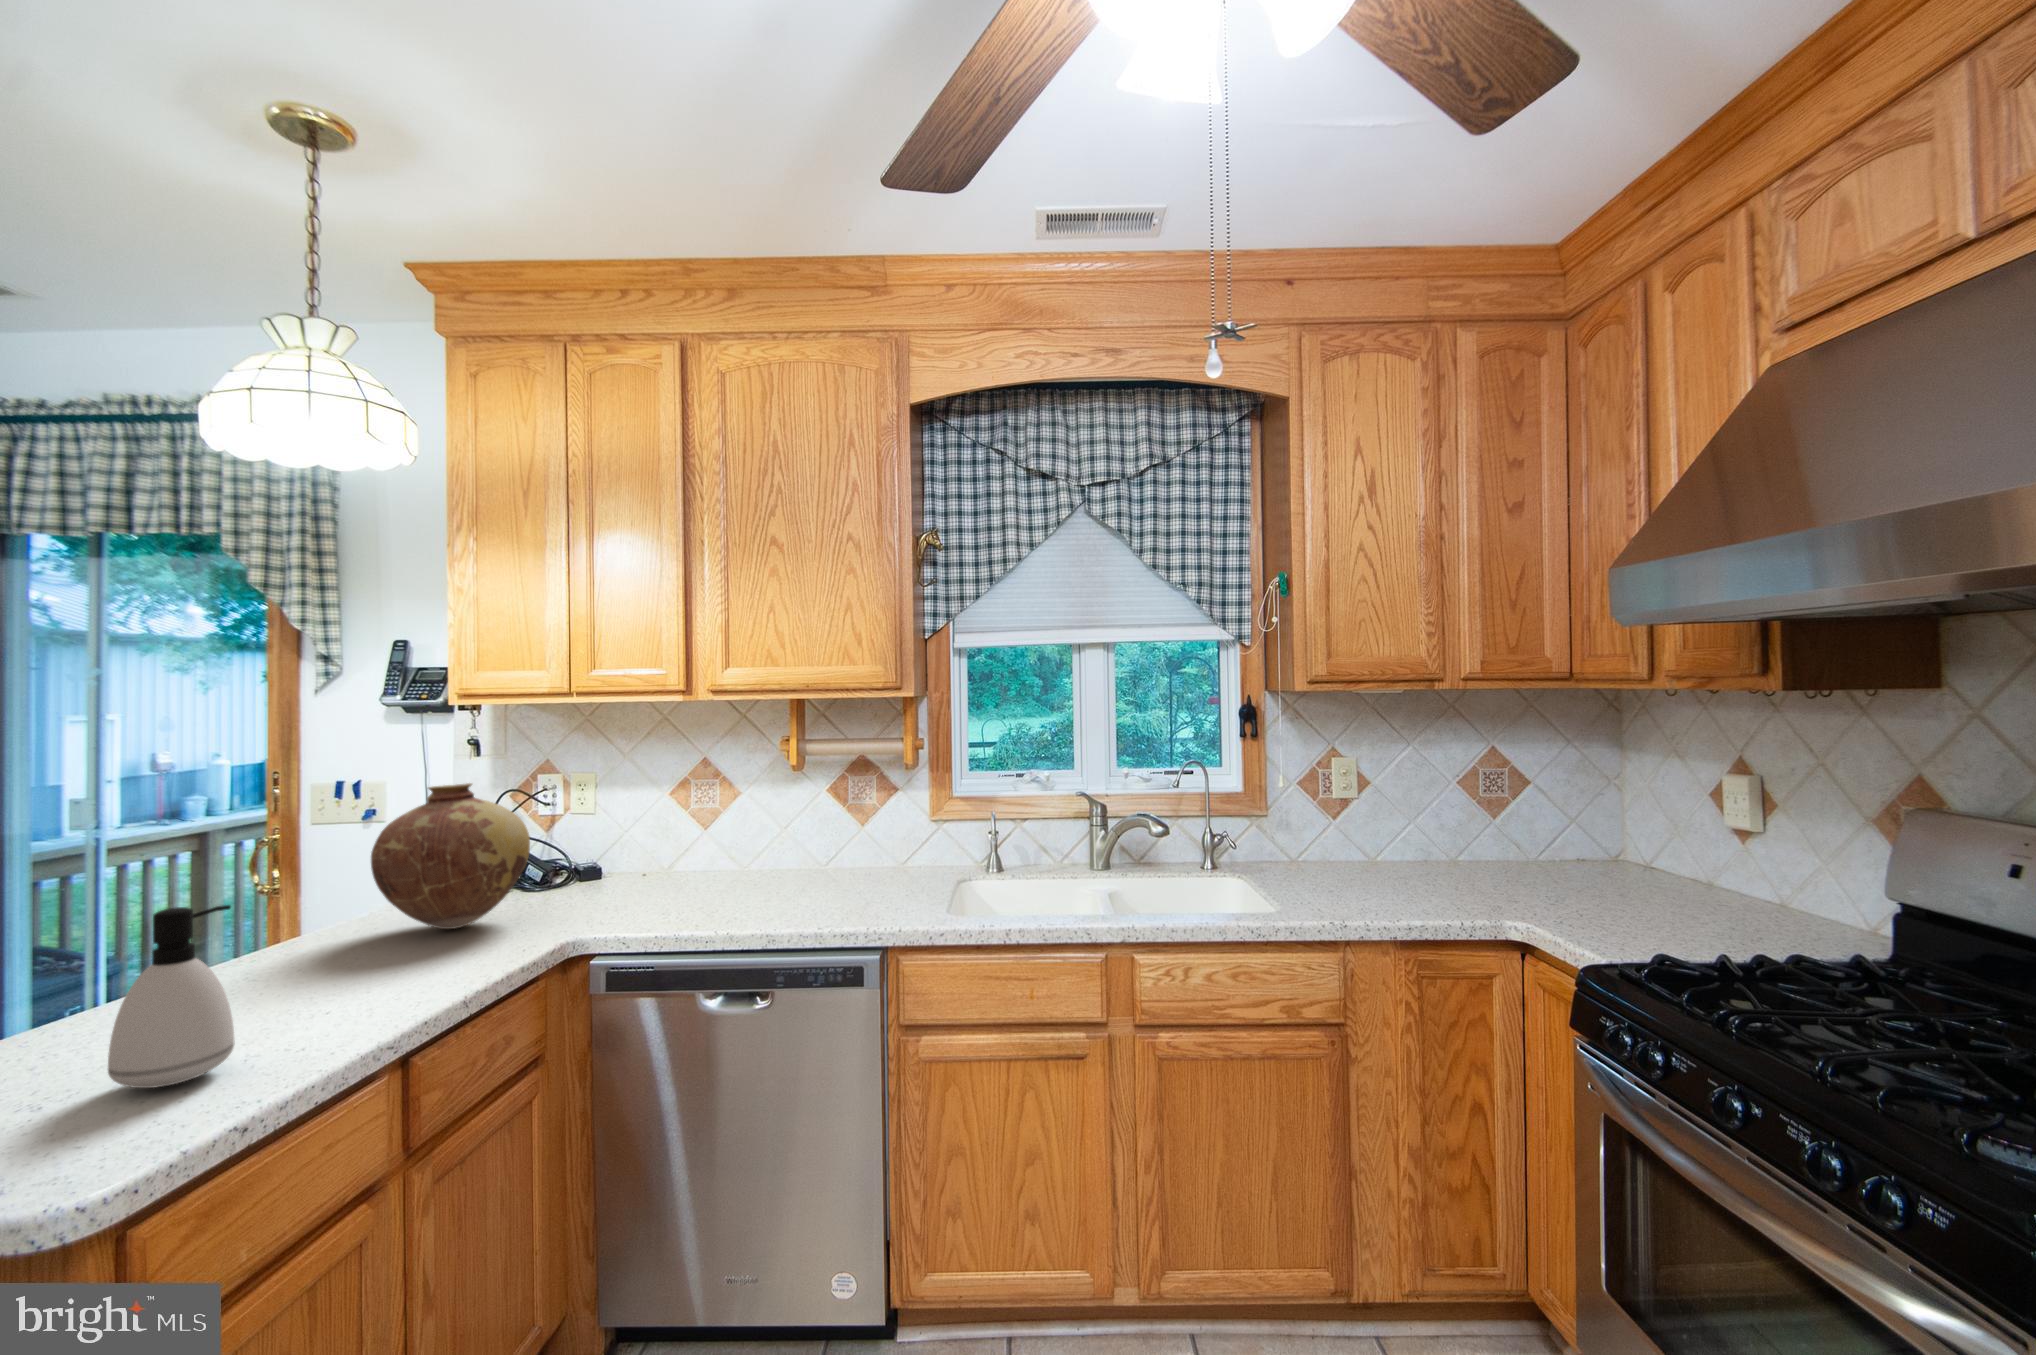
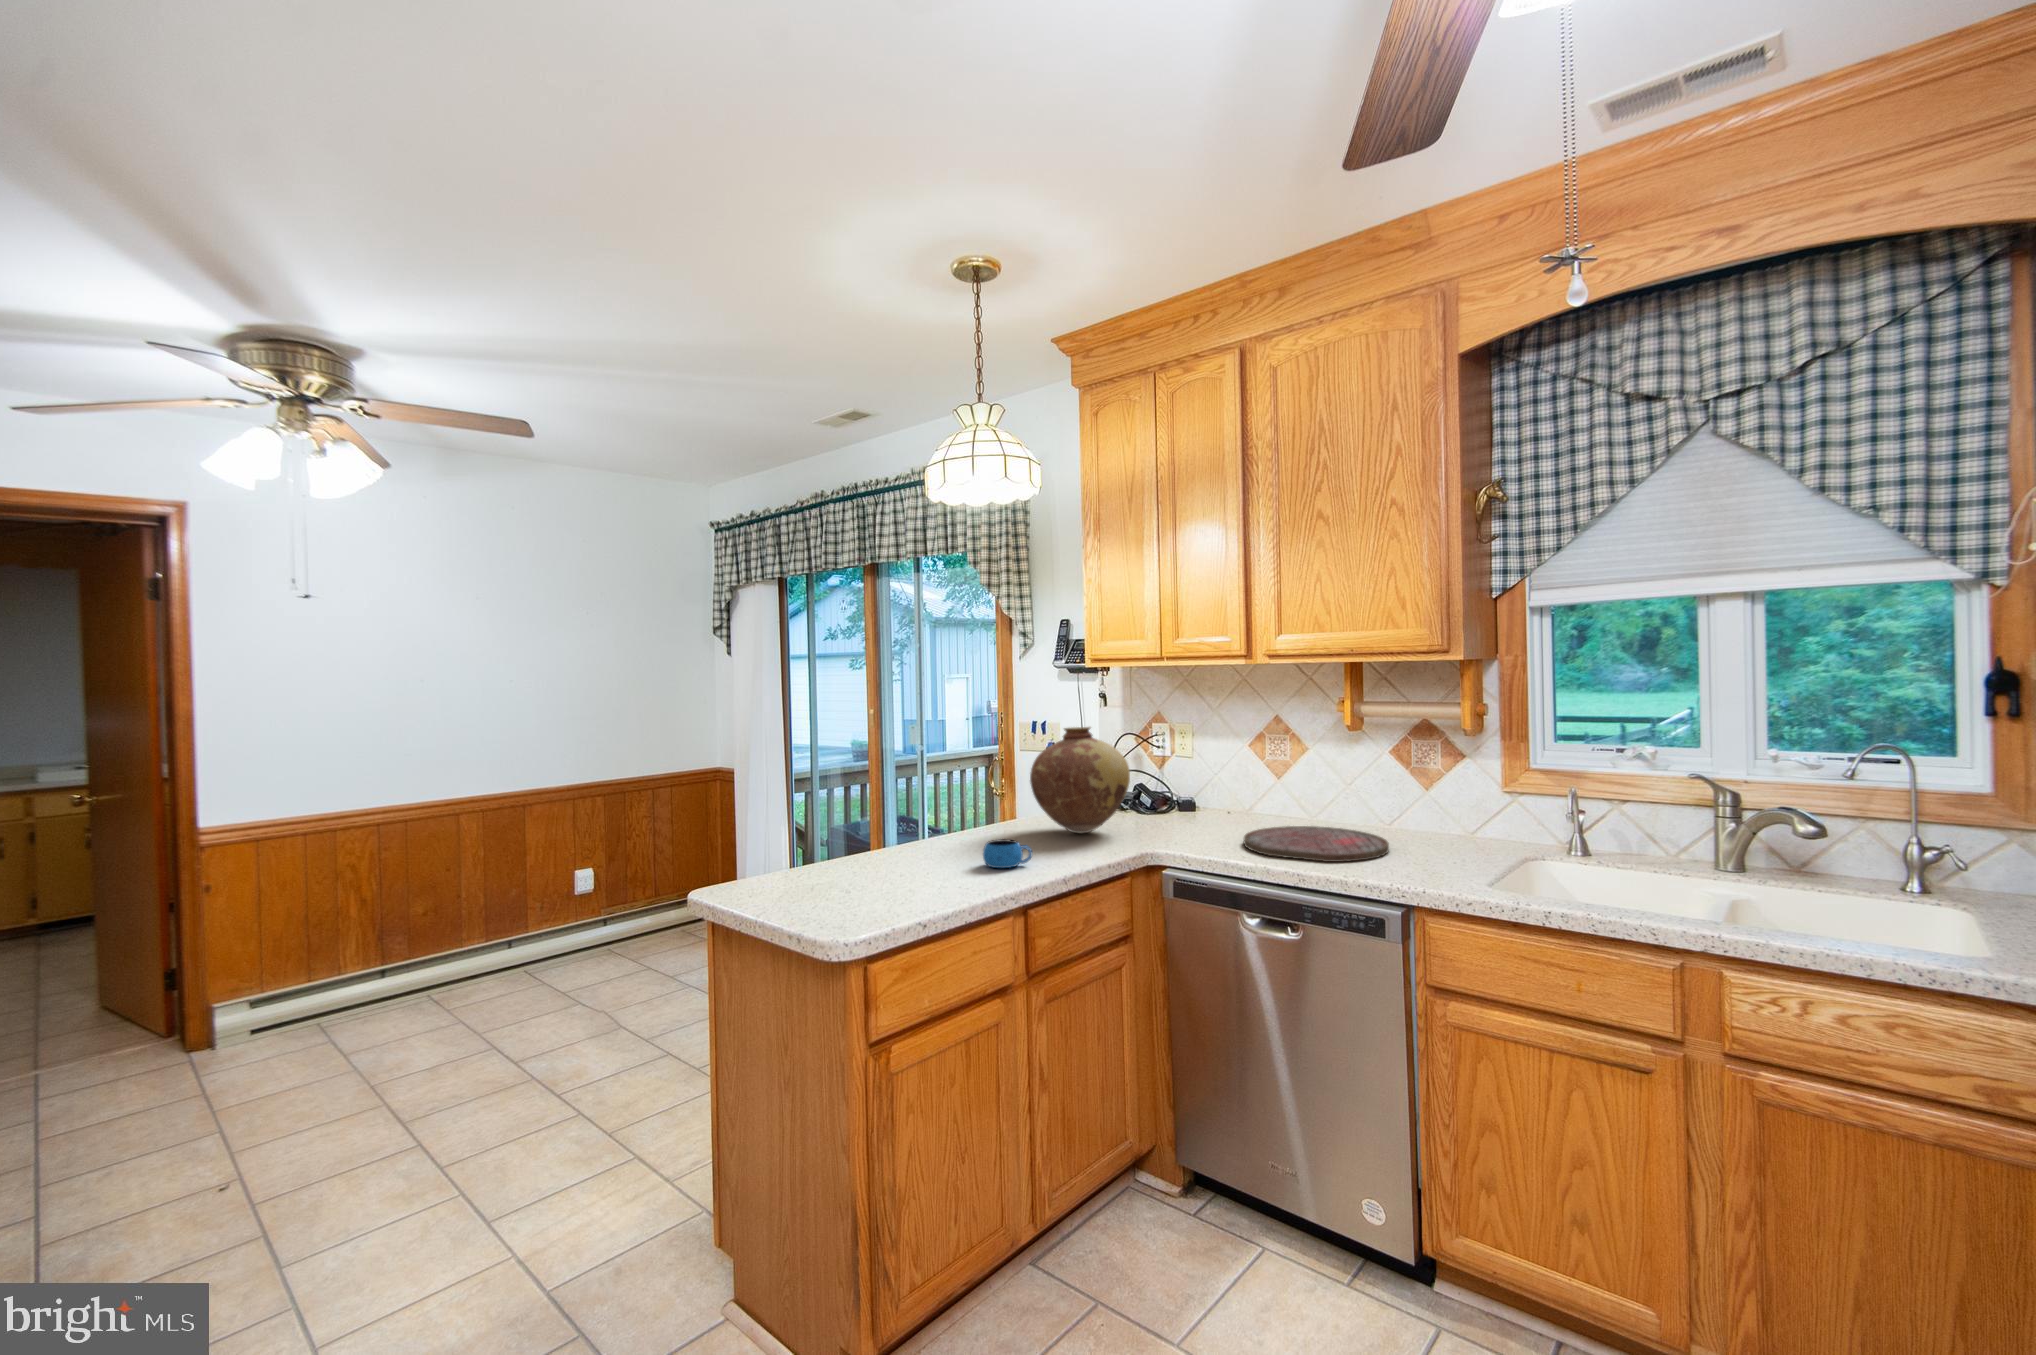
cutting board: none [684,876,842,919] -> present [1244,826,1389,862]
soap dispenser: present [108,905,235,1088] -> none [881,791,936,895]
mug: none [308,956,399,1004] -> present [983,839,1032,868]

